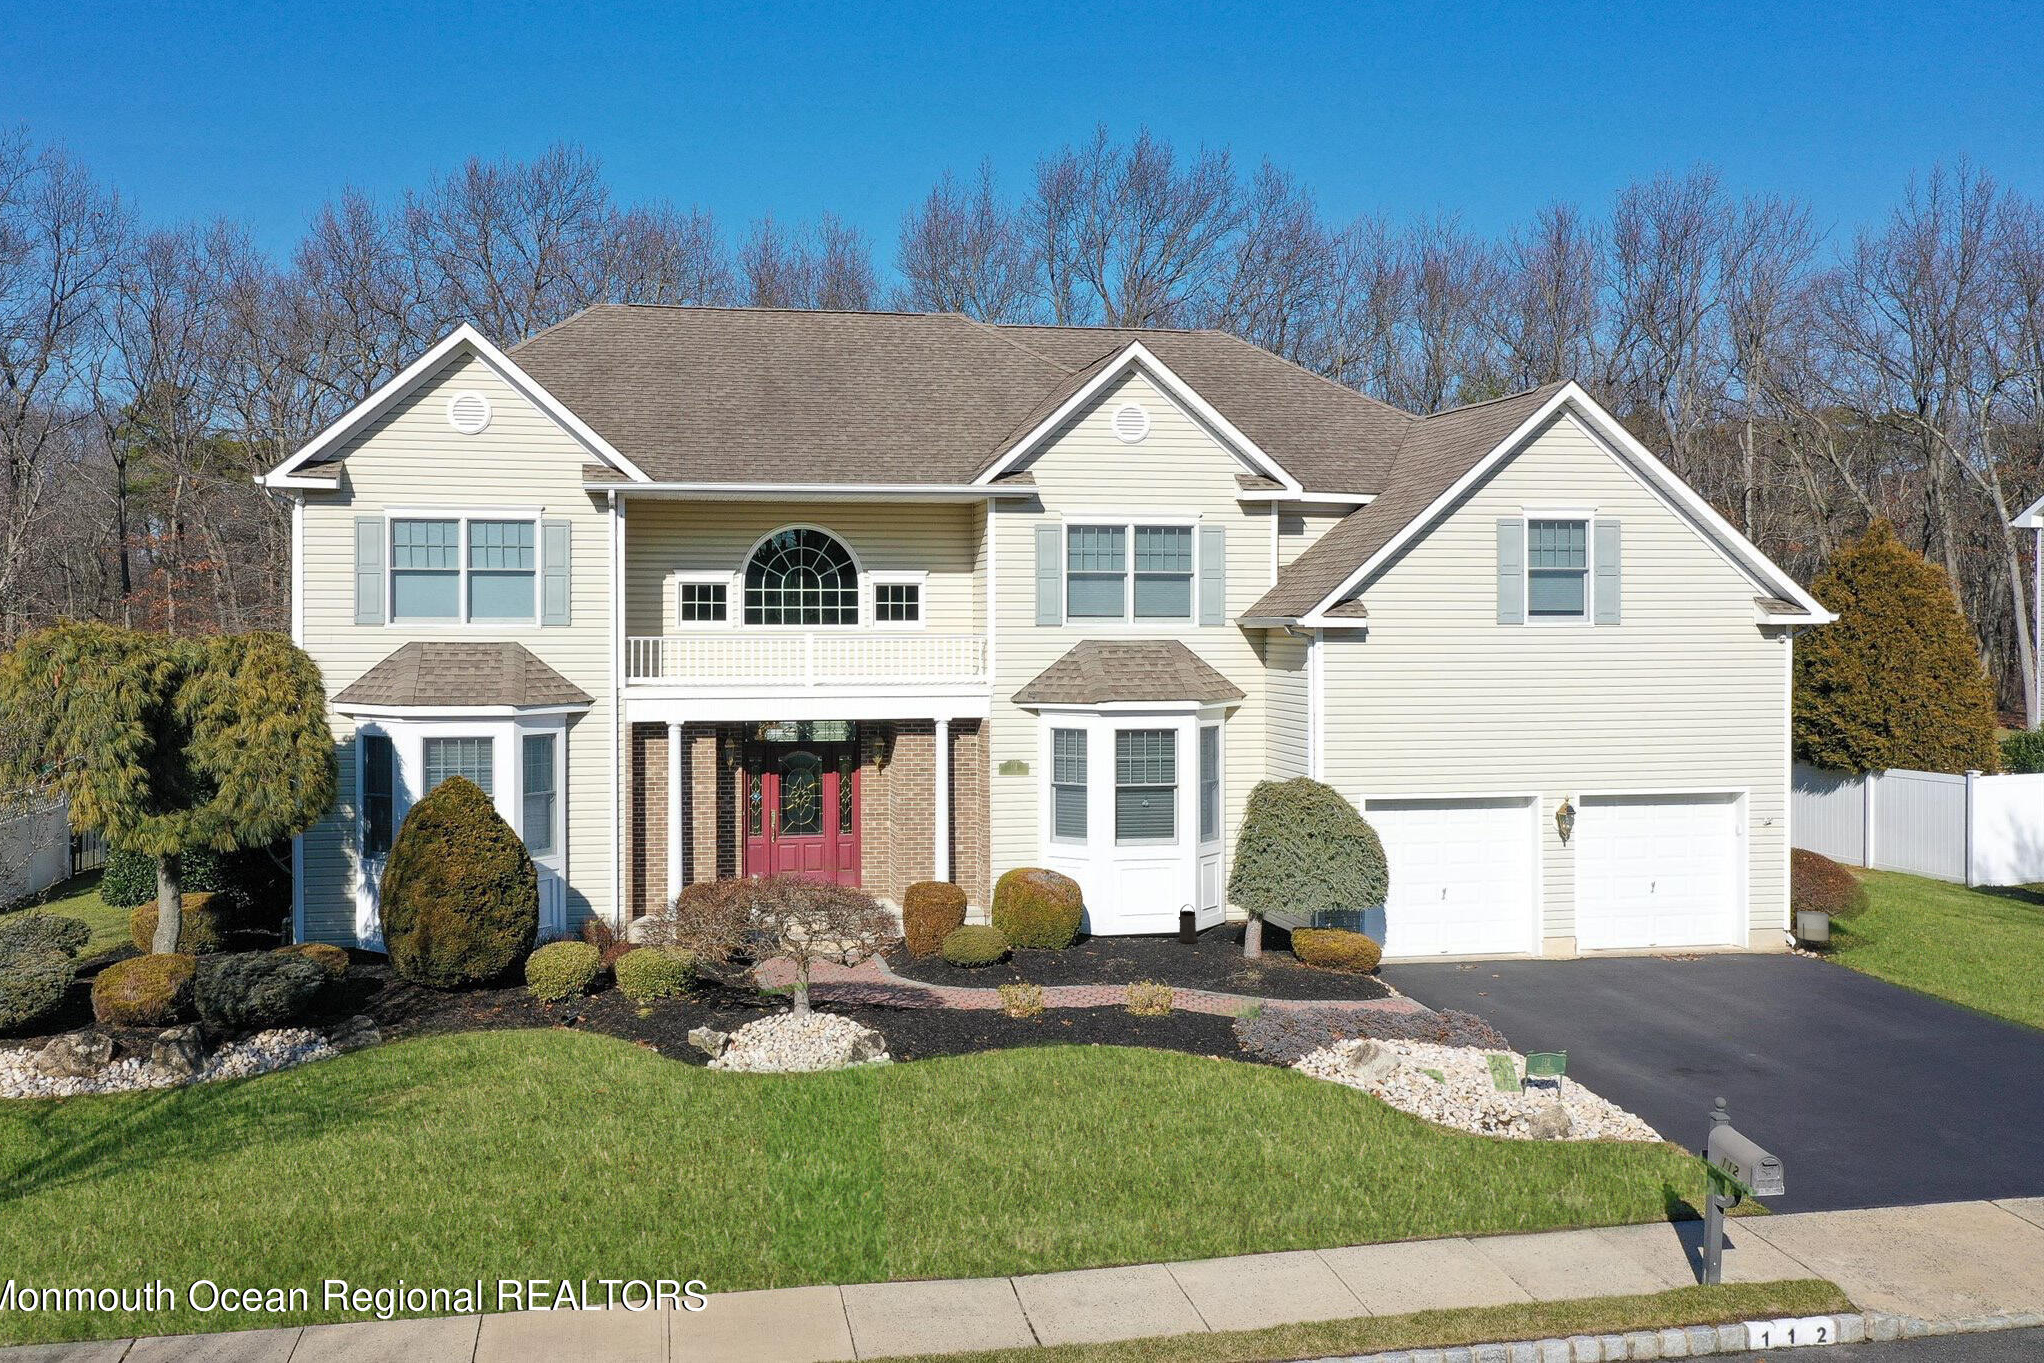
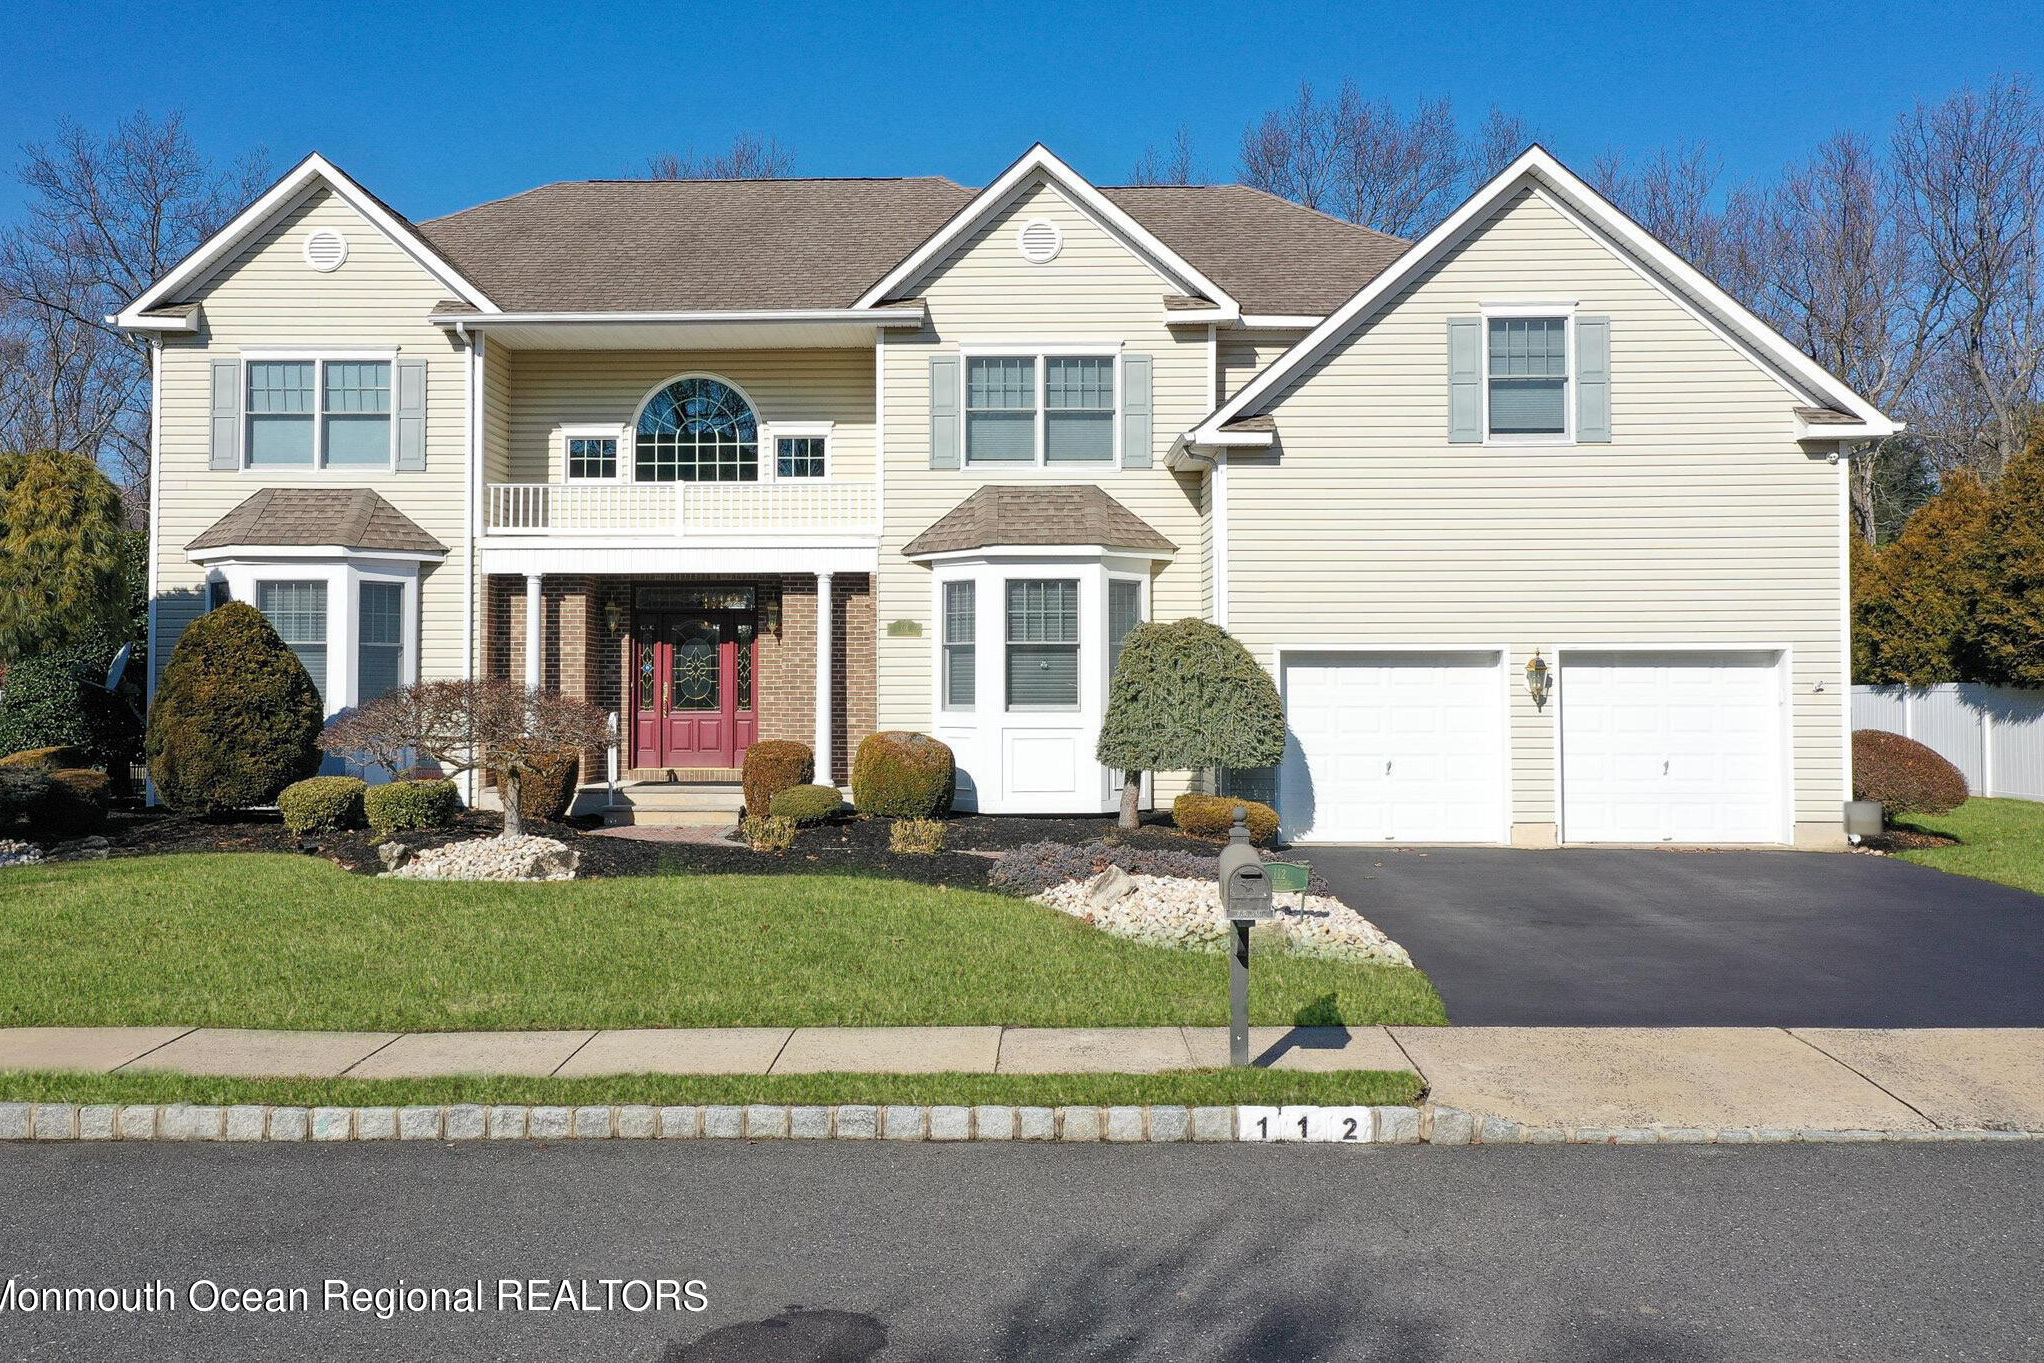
watering can: present [1178,904,1197,943] -> none [1064,776,1086,820]

